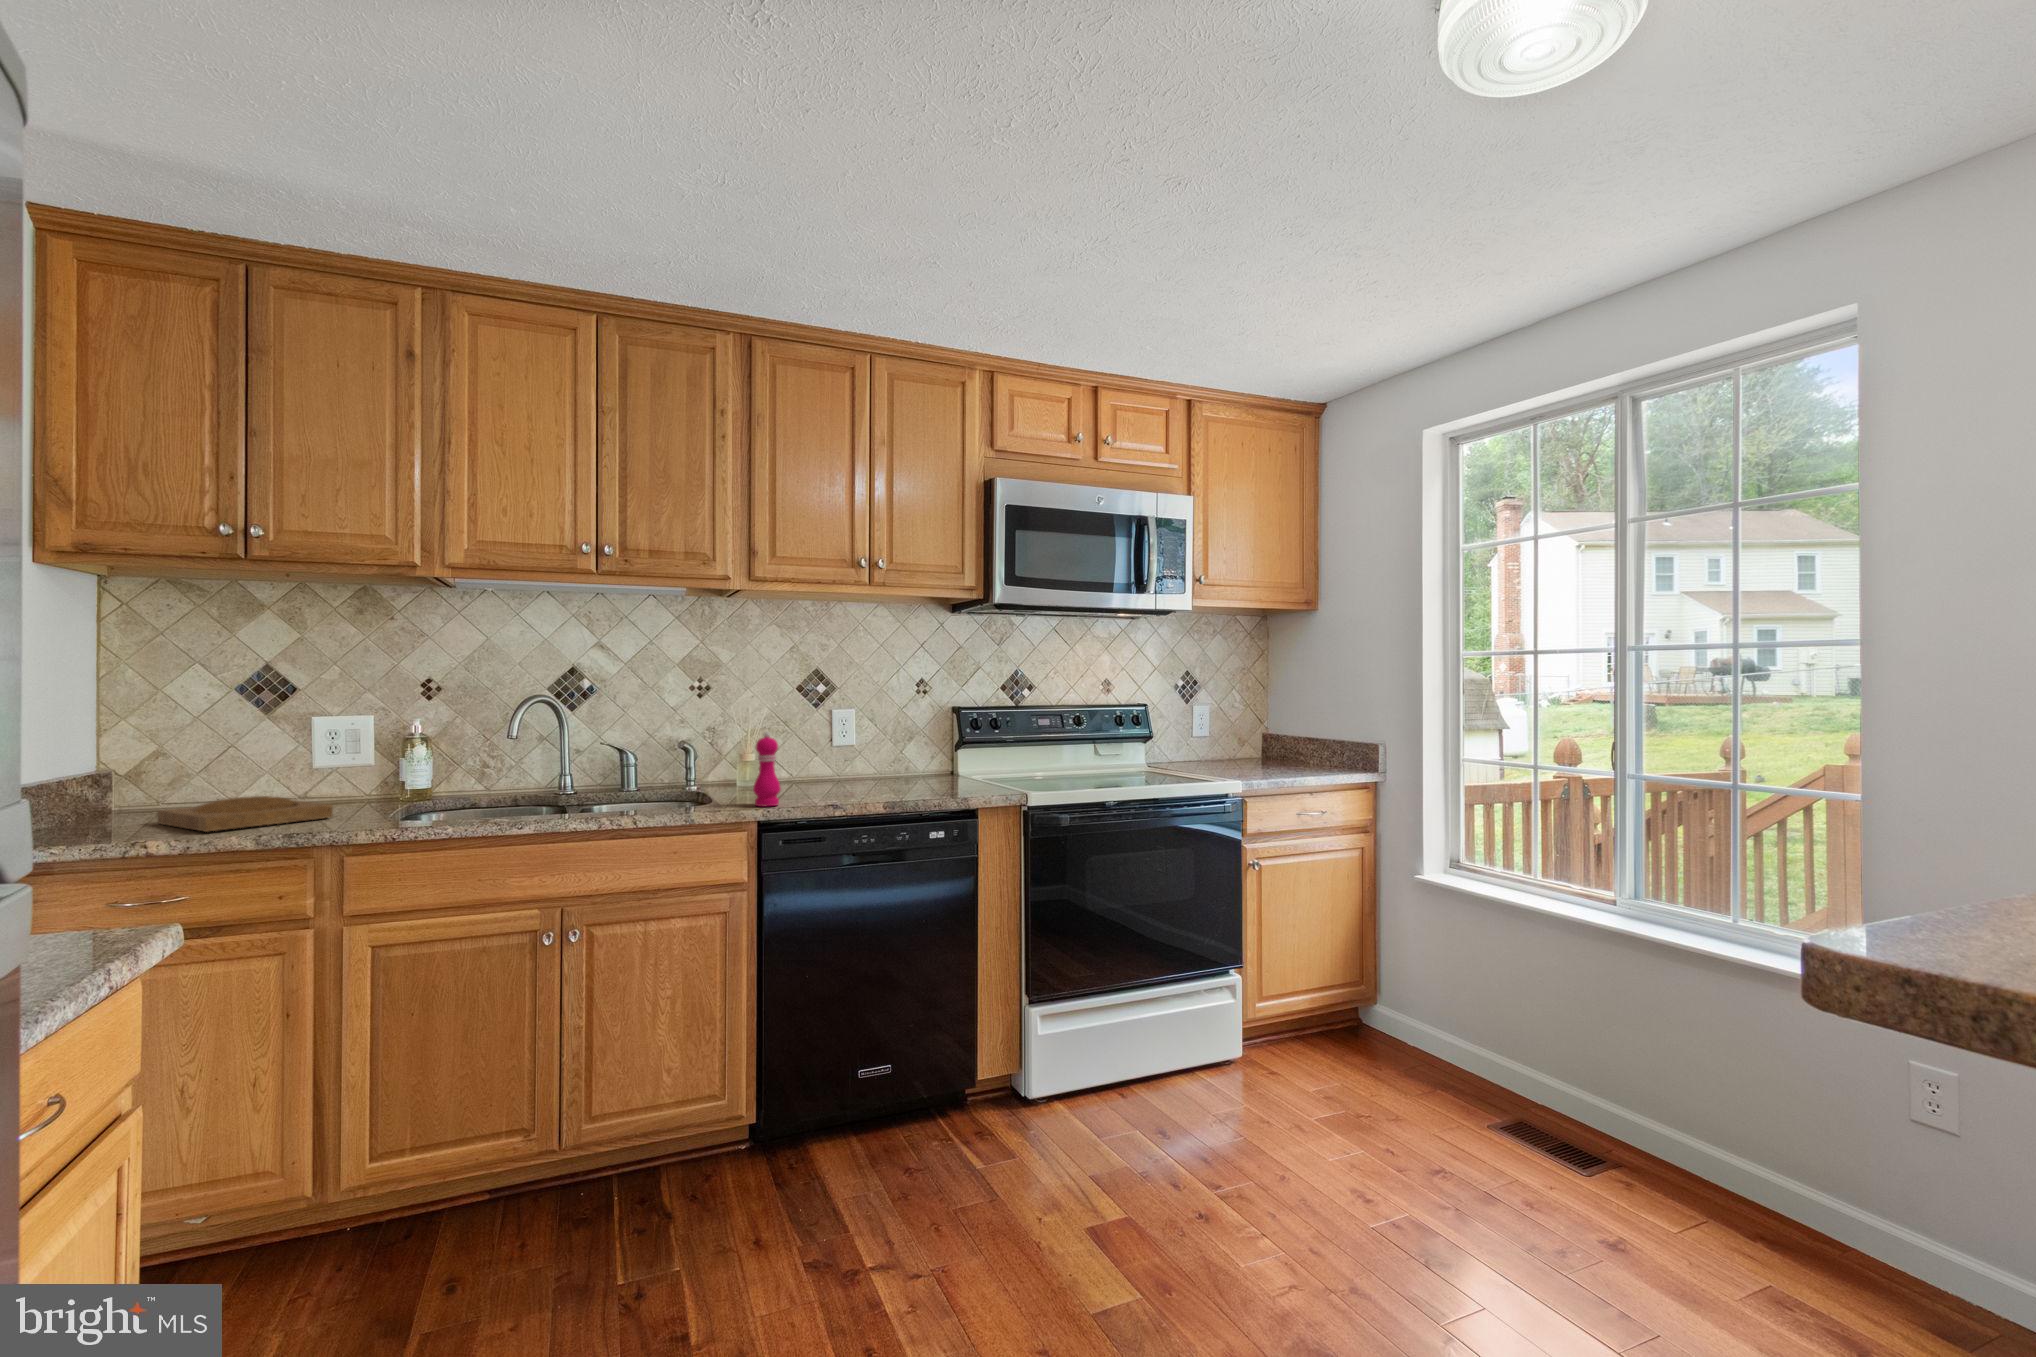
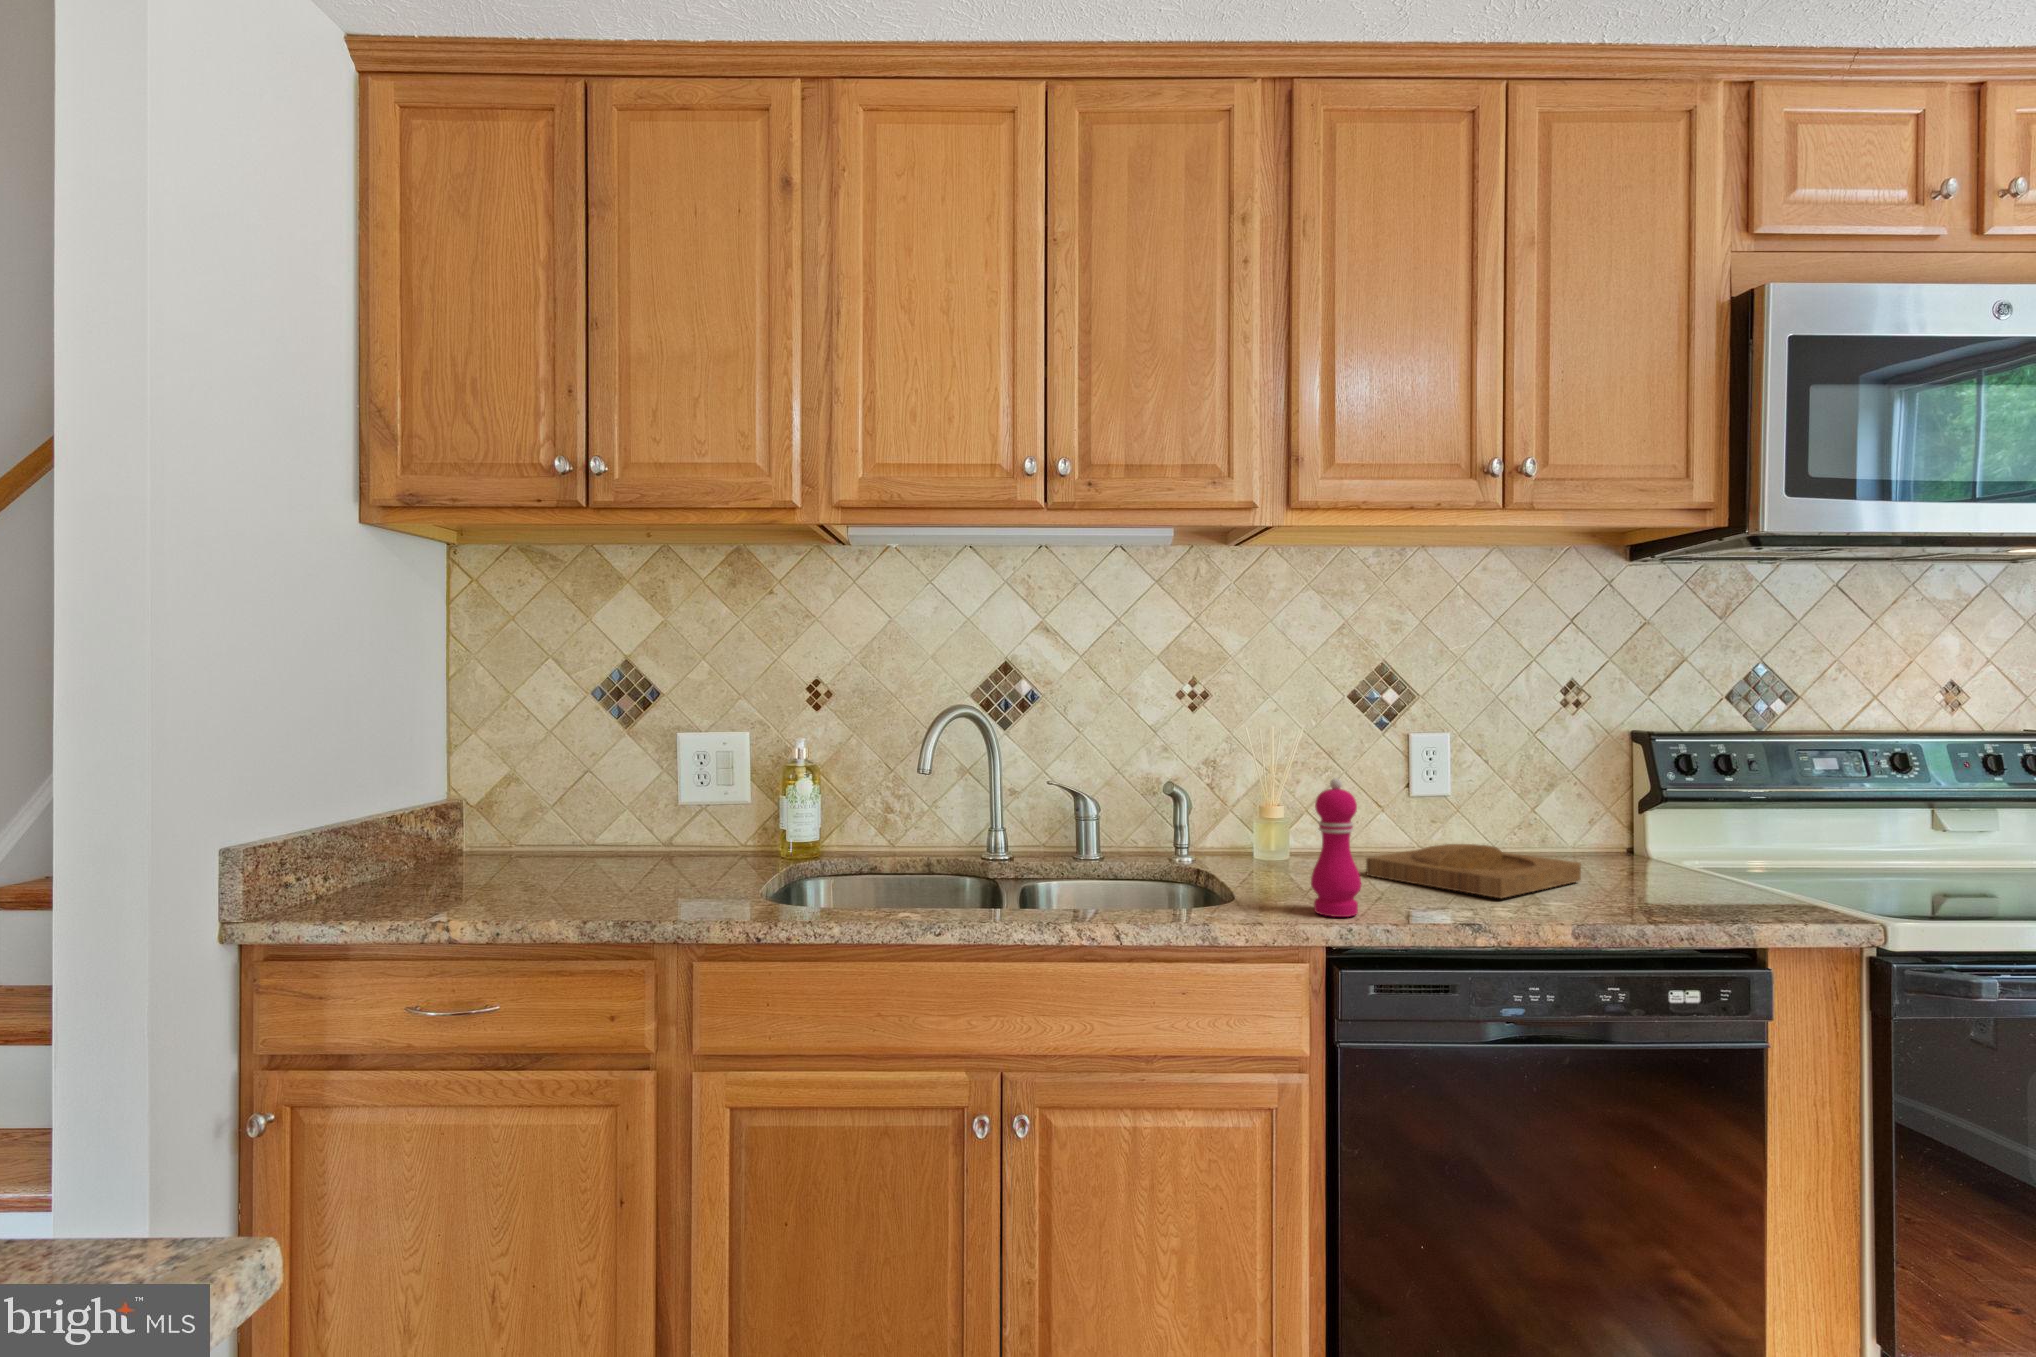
tray: present [158,796,333,832] -> present [1366,844,1581,898]

